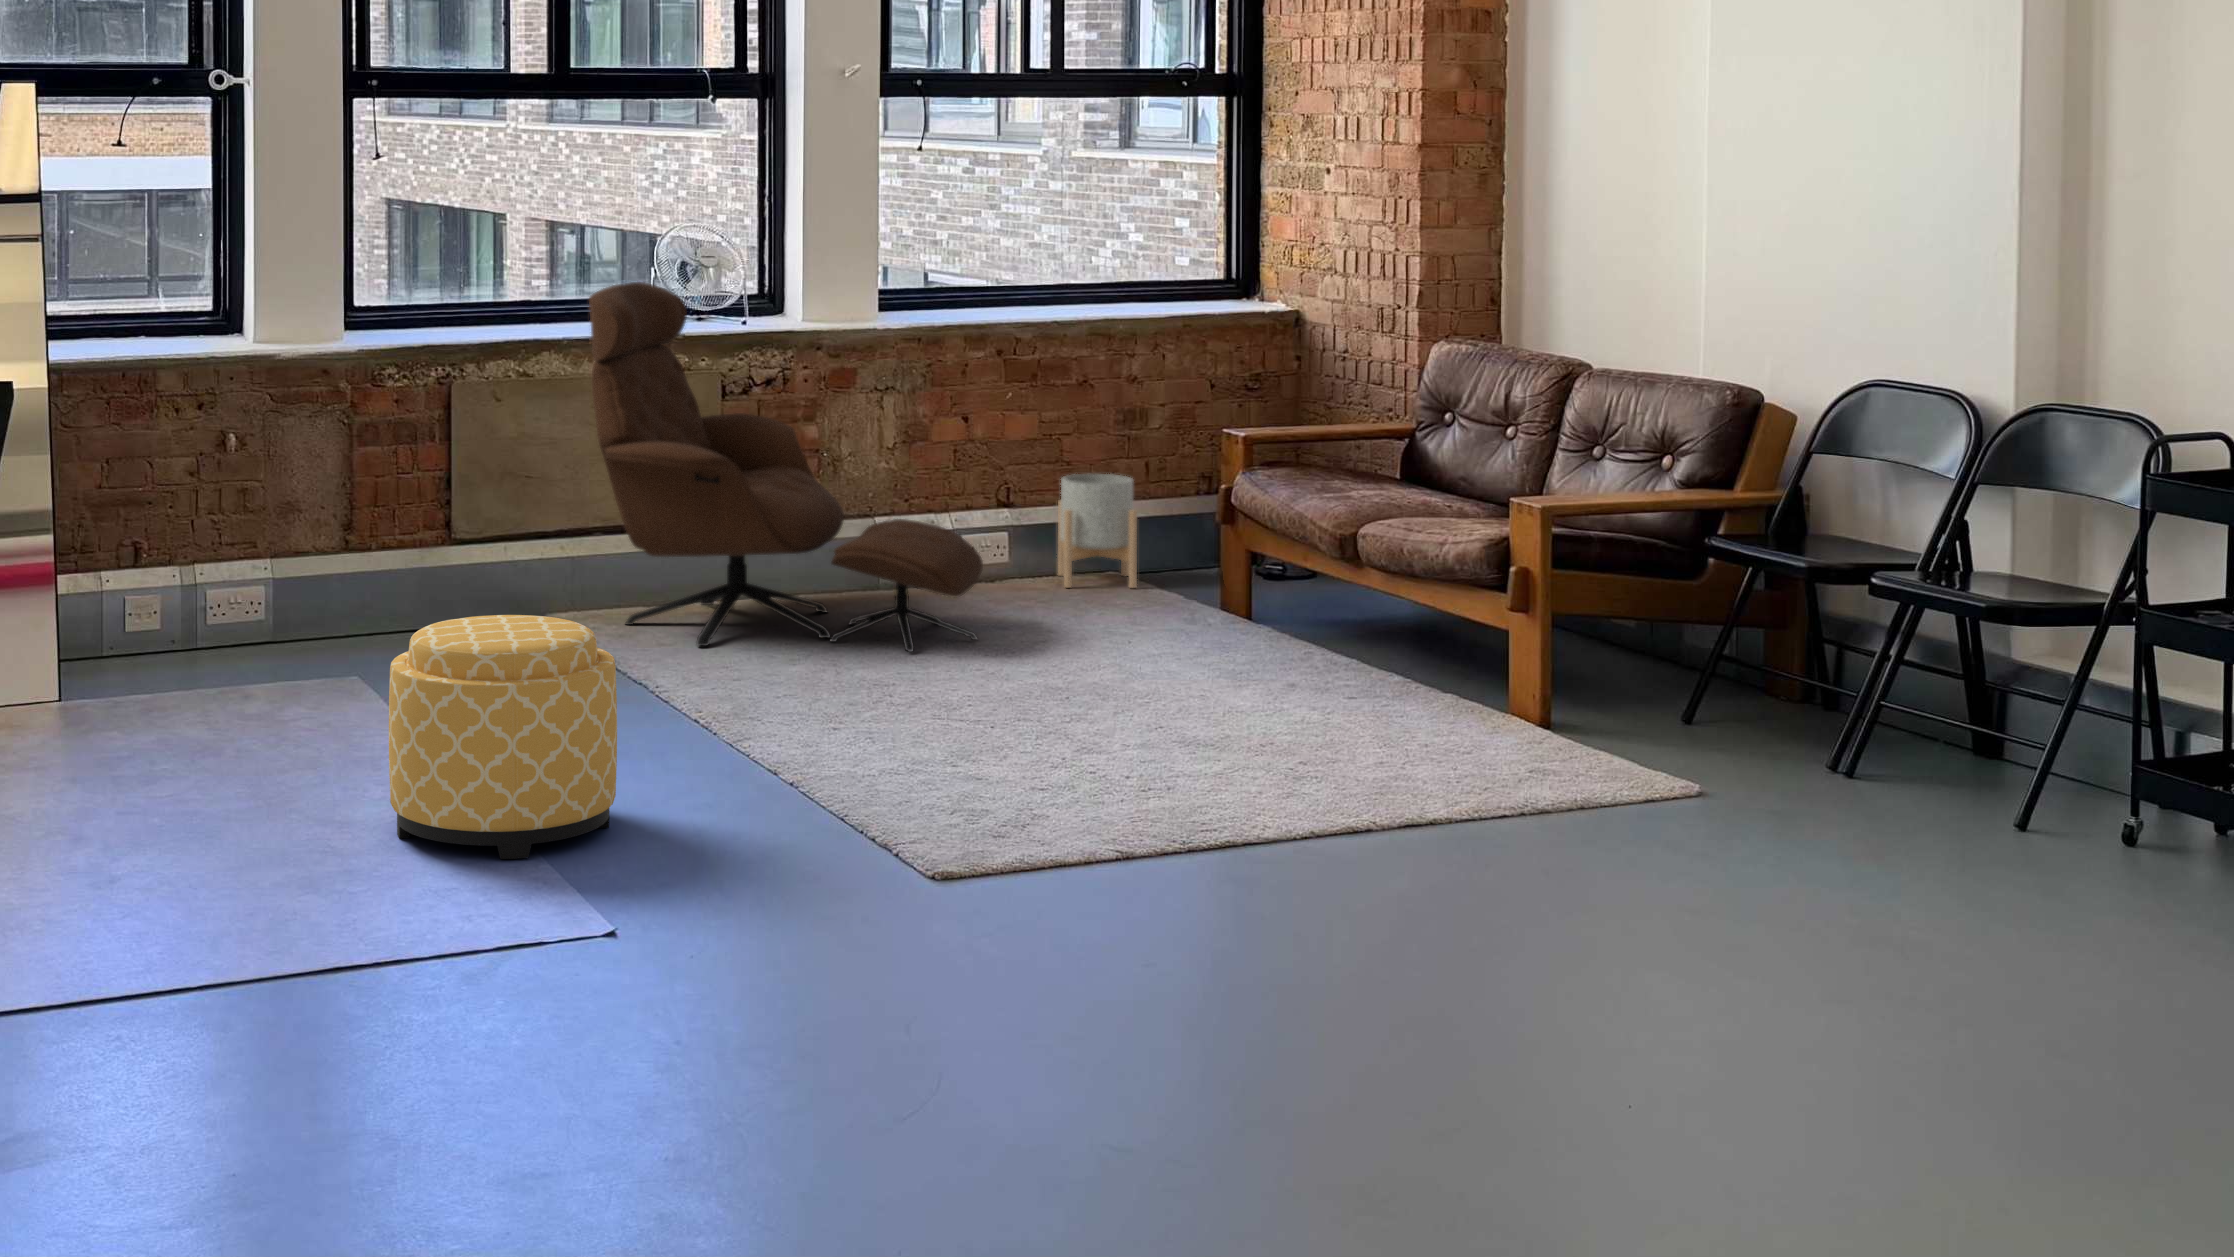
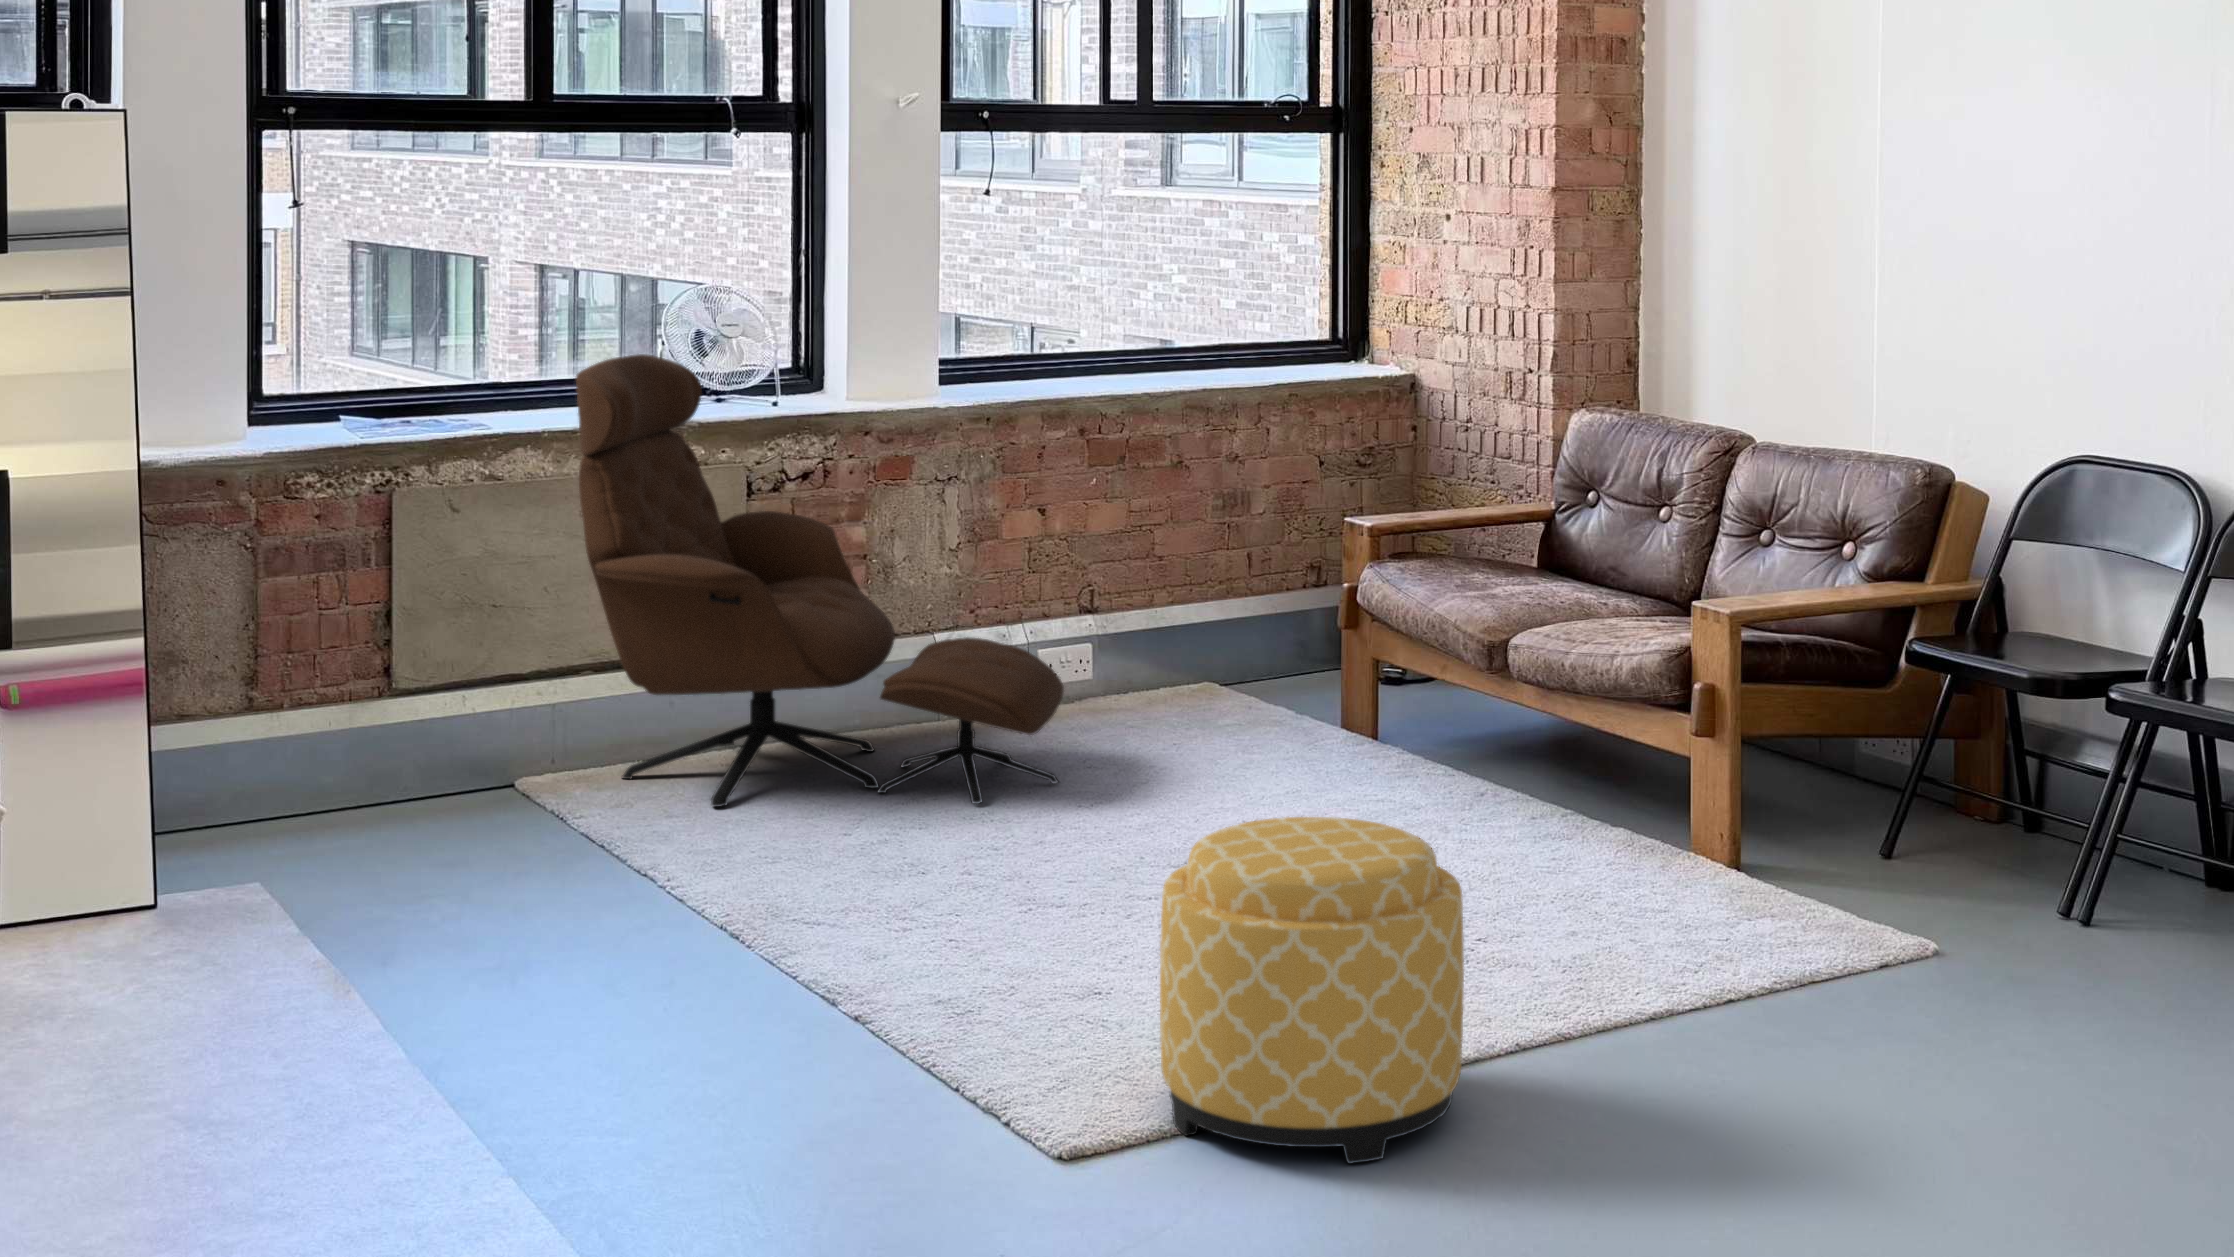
planter: present [1058,474,1137,588] -> none [1145,569,1239,706]
ottoman: present [389,615,617,859] -> present [1160,817,1464,1163]

